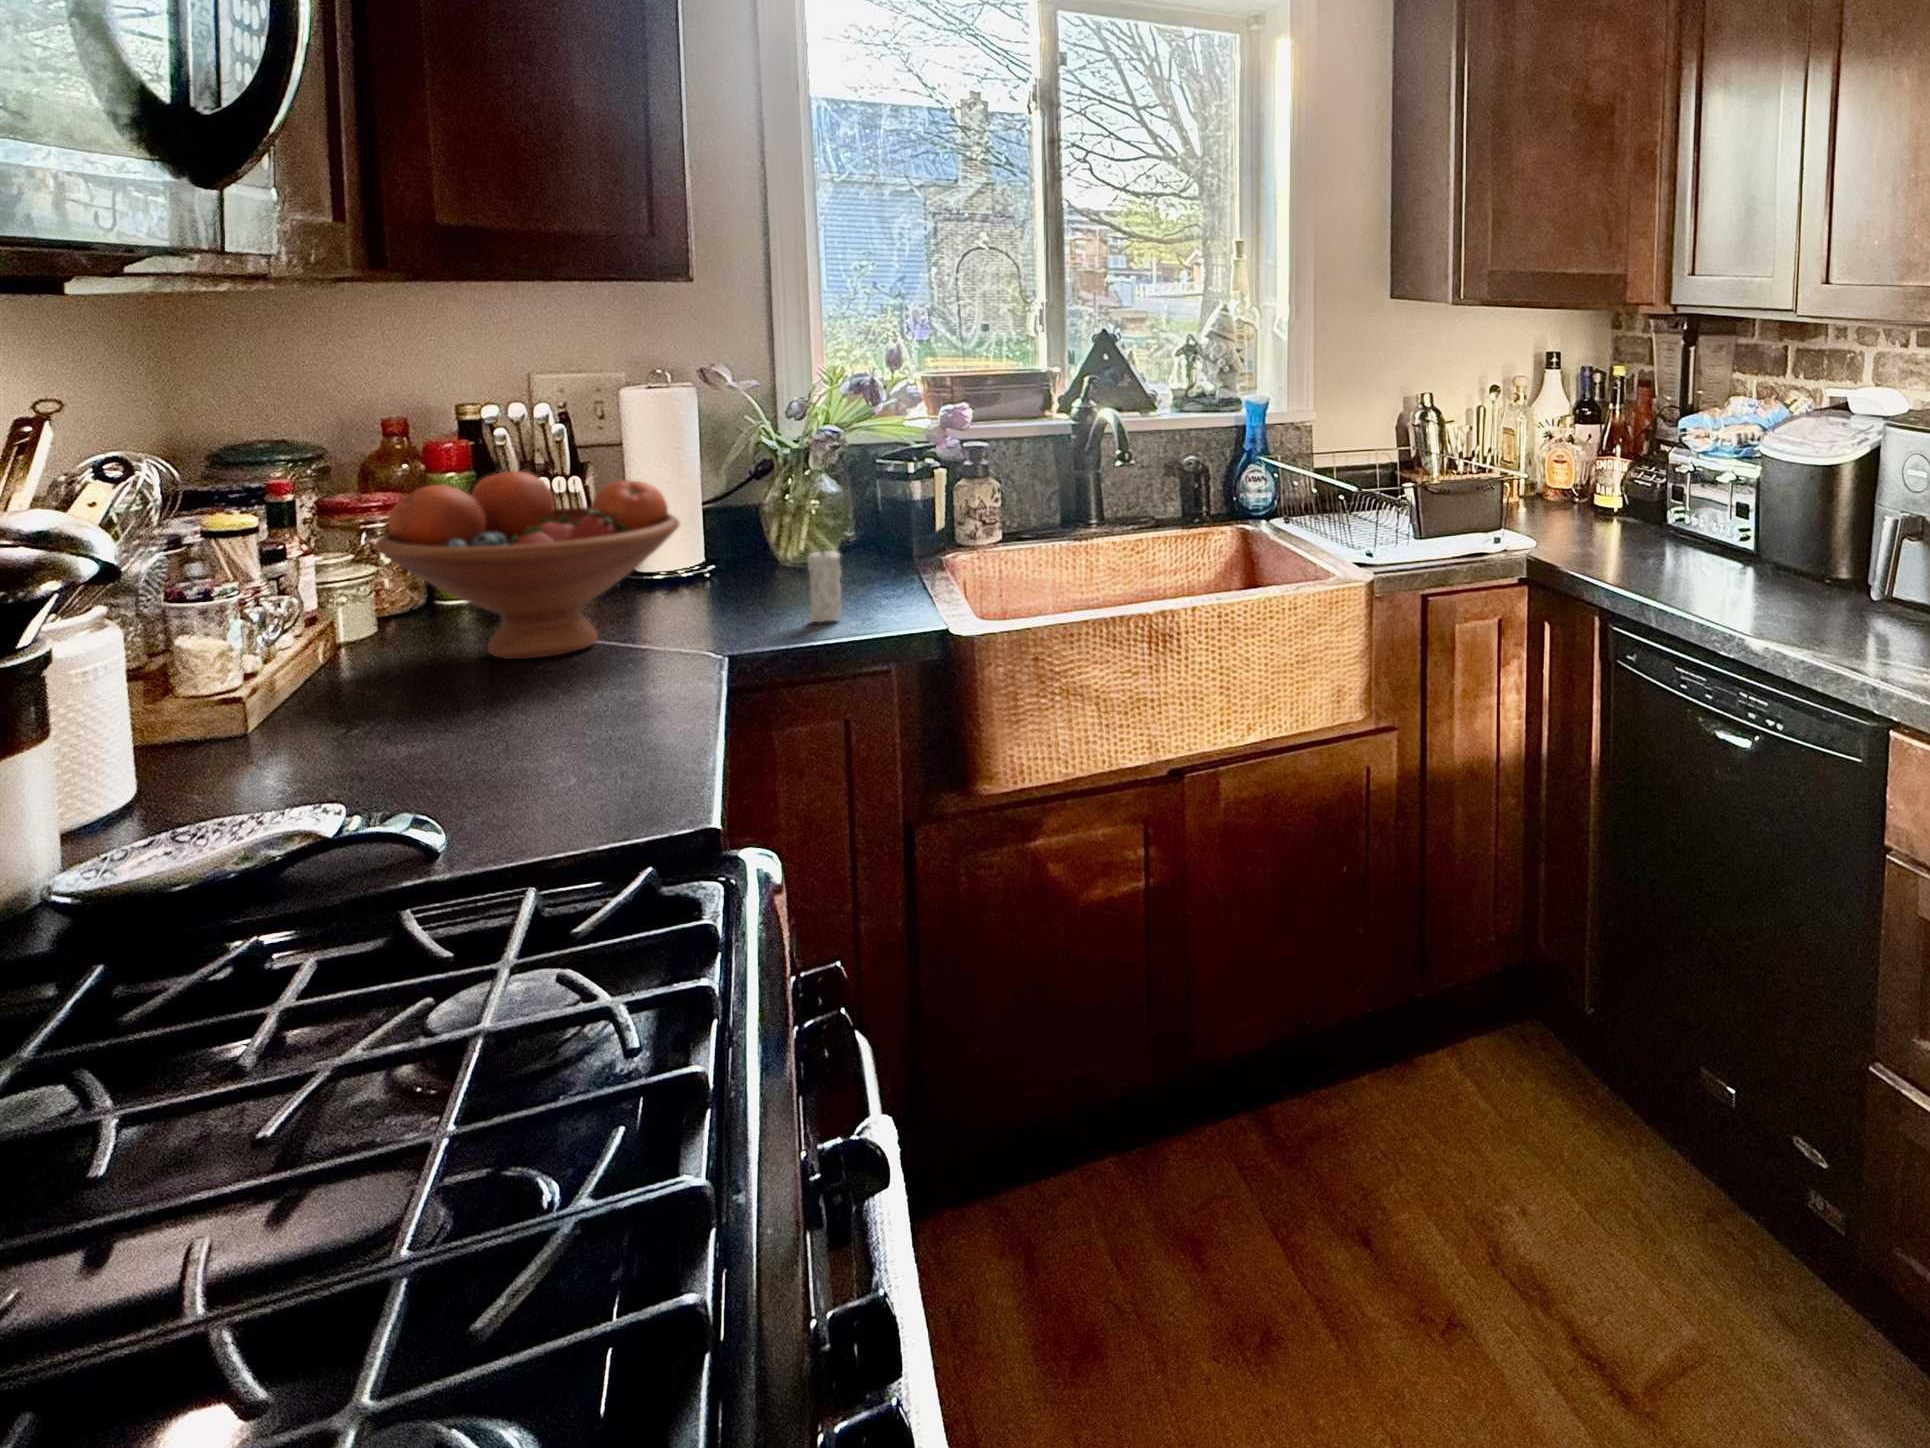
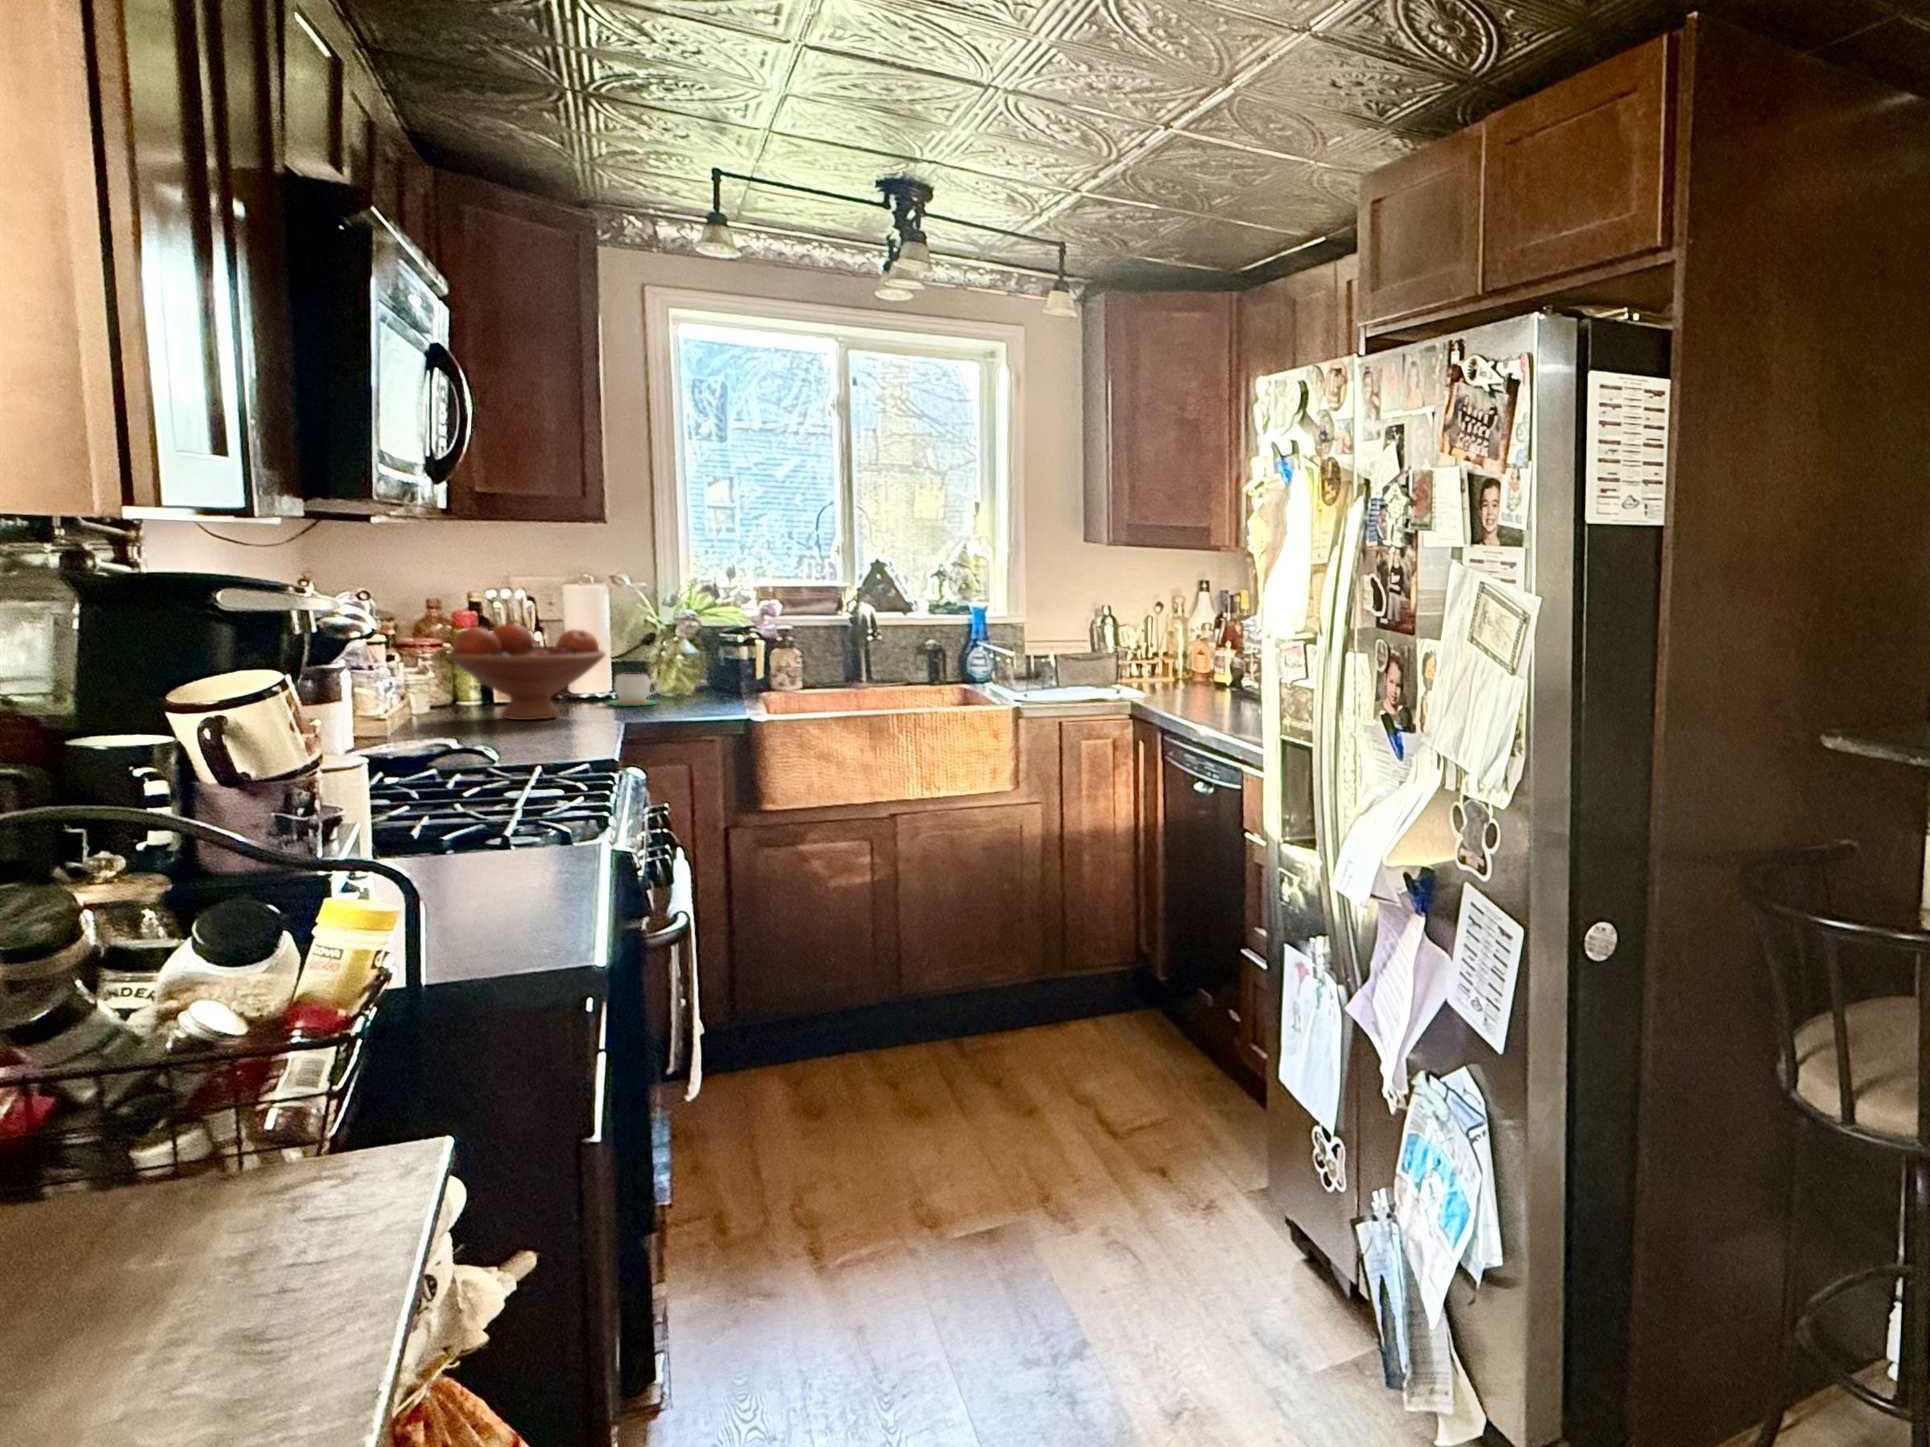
mug: none [693,541,783,601] -> present [609,674,661,706]
candle: present [807,551,842,622] -> none [677,667,697,714]

